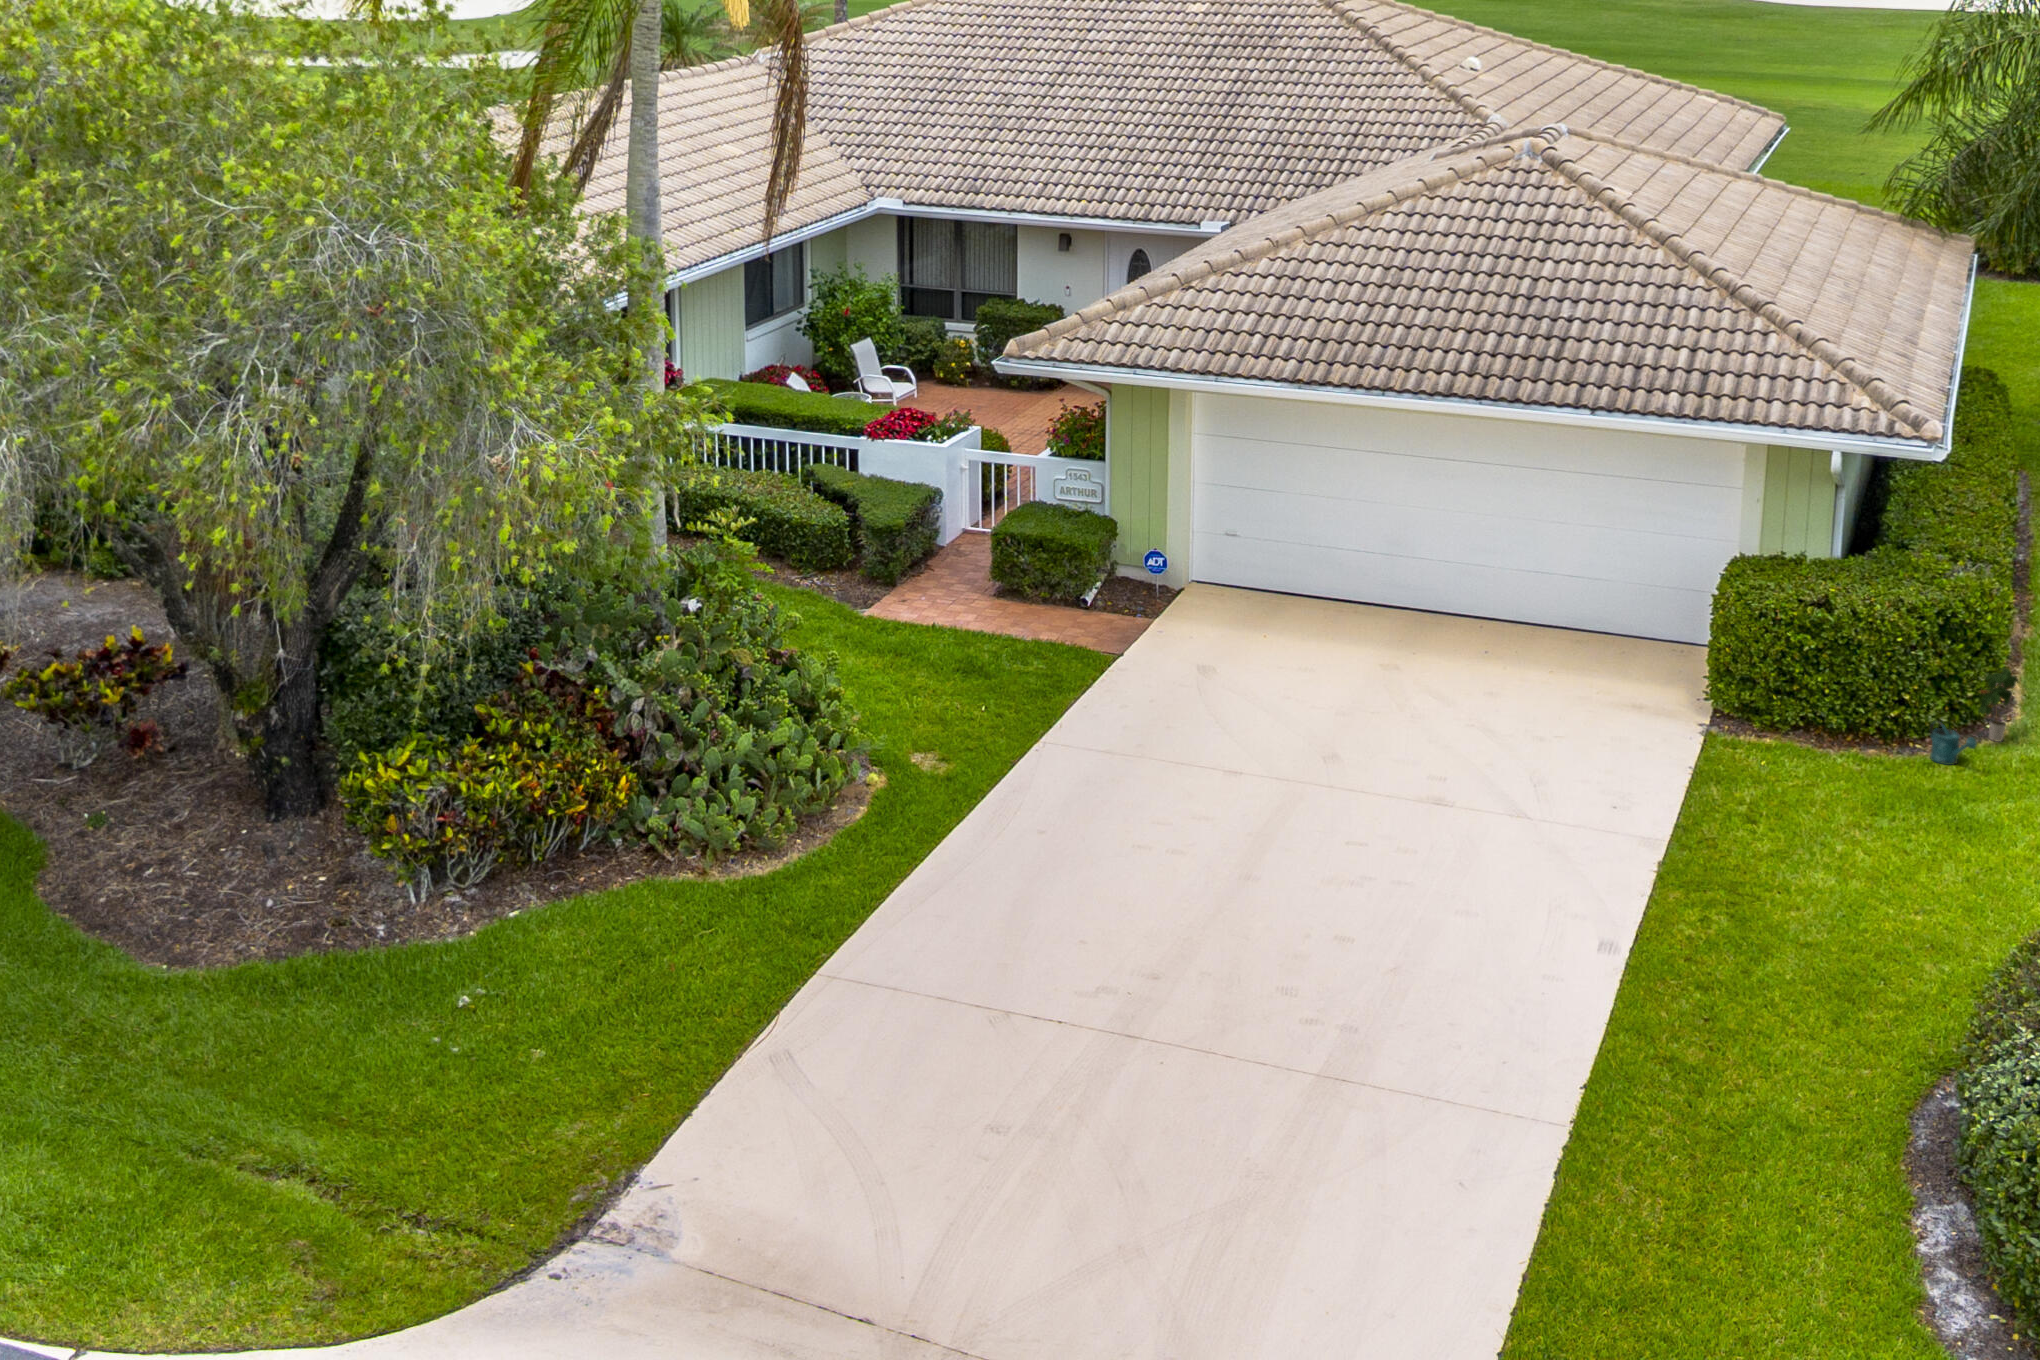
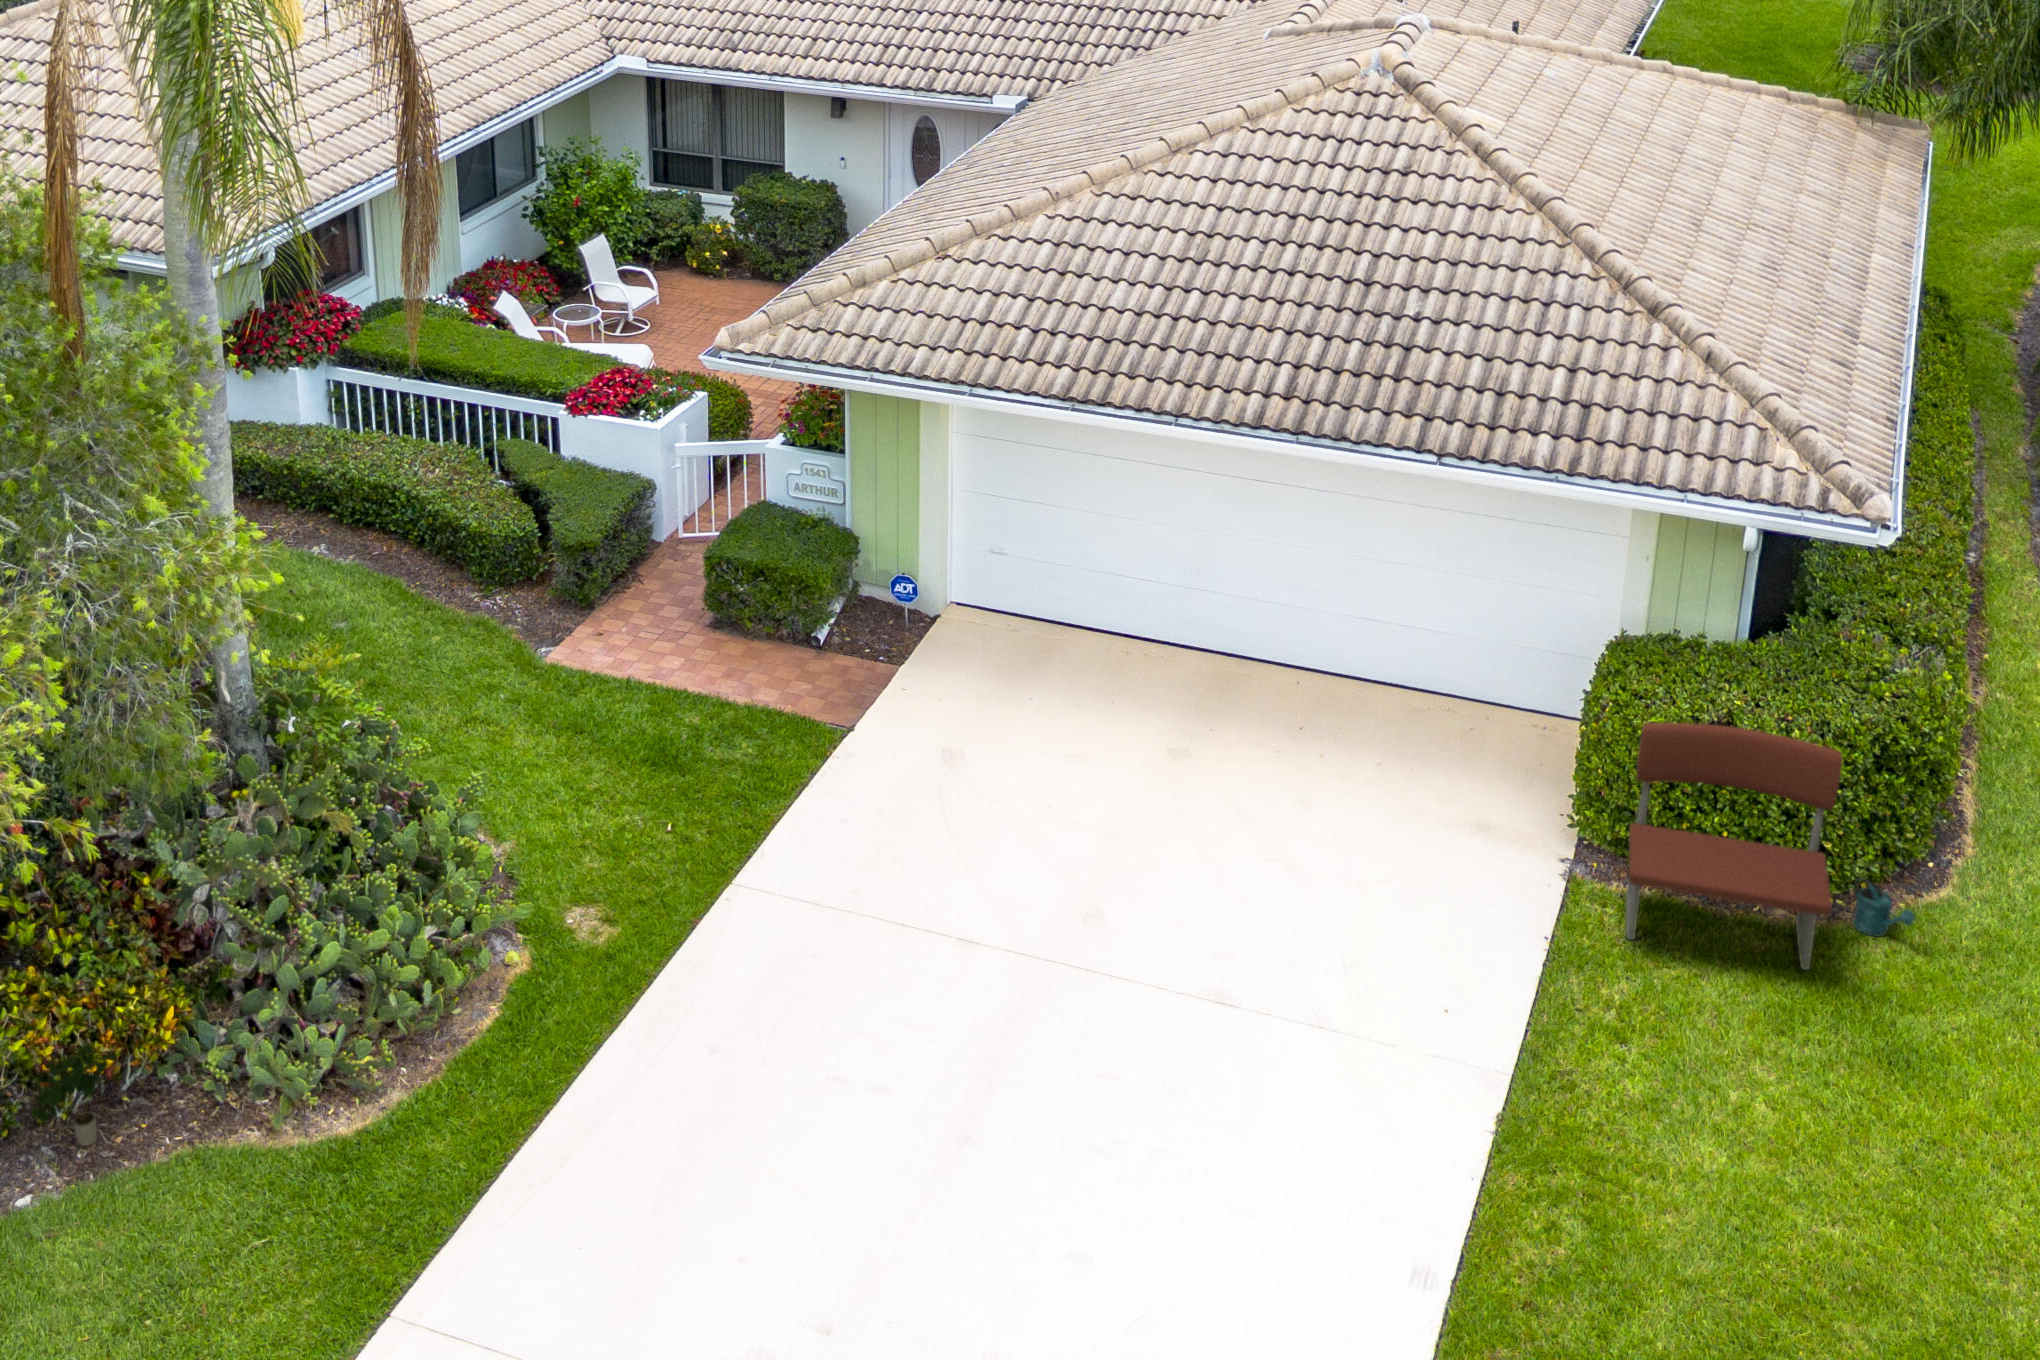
bench: none [1753,594,1914,783] -> present [1626,722,1843,970]
potted plant: present [1978,668,2018,742] -> present [31,1044,121,1147]

